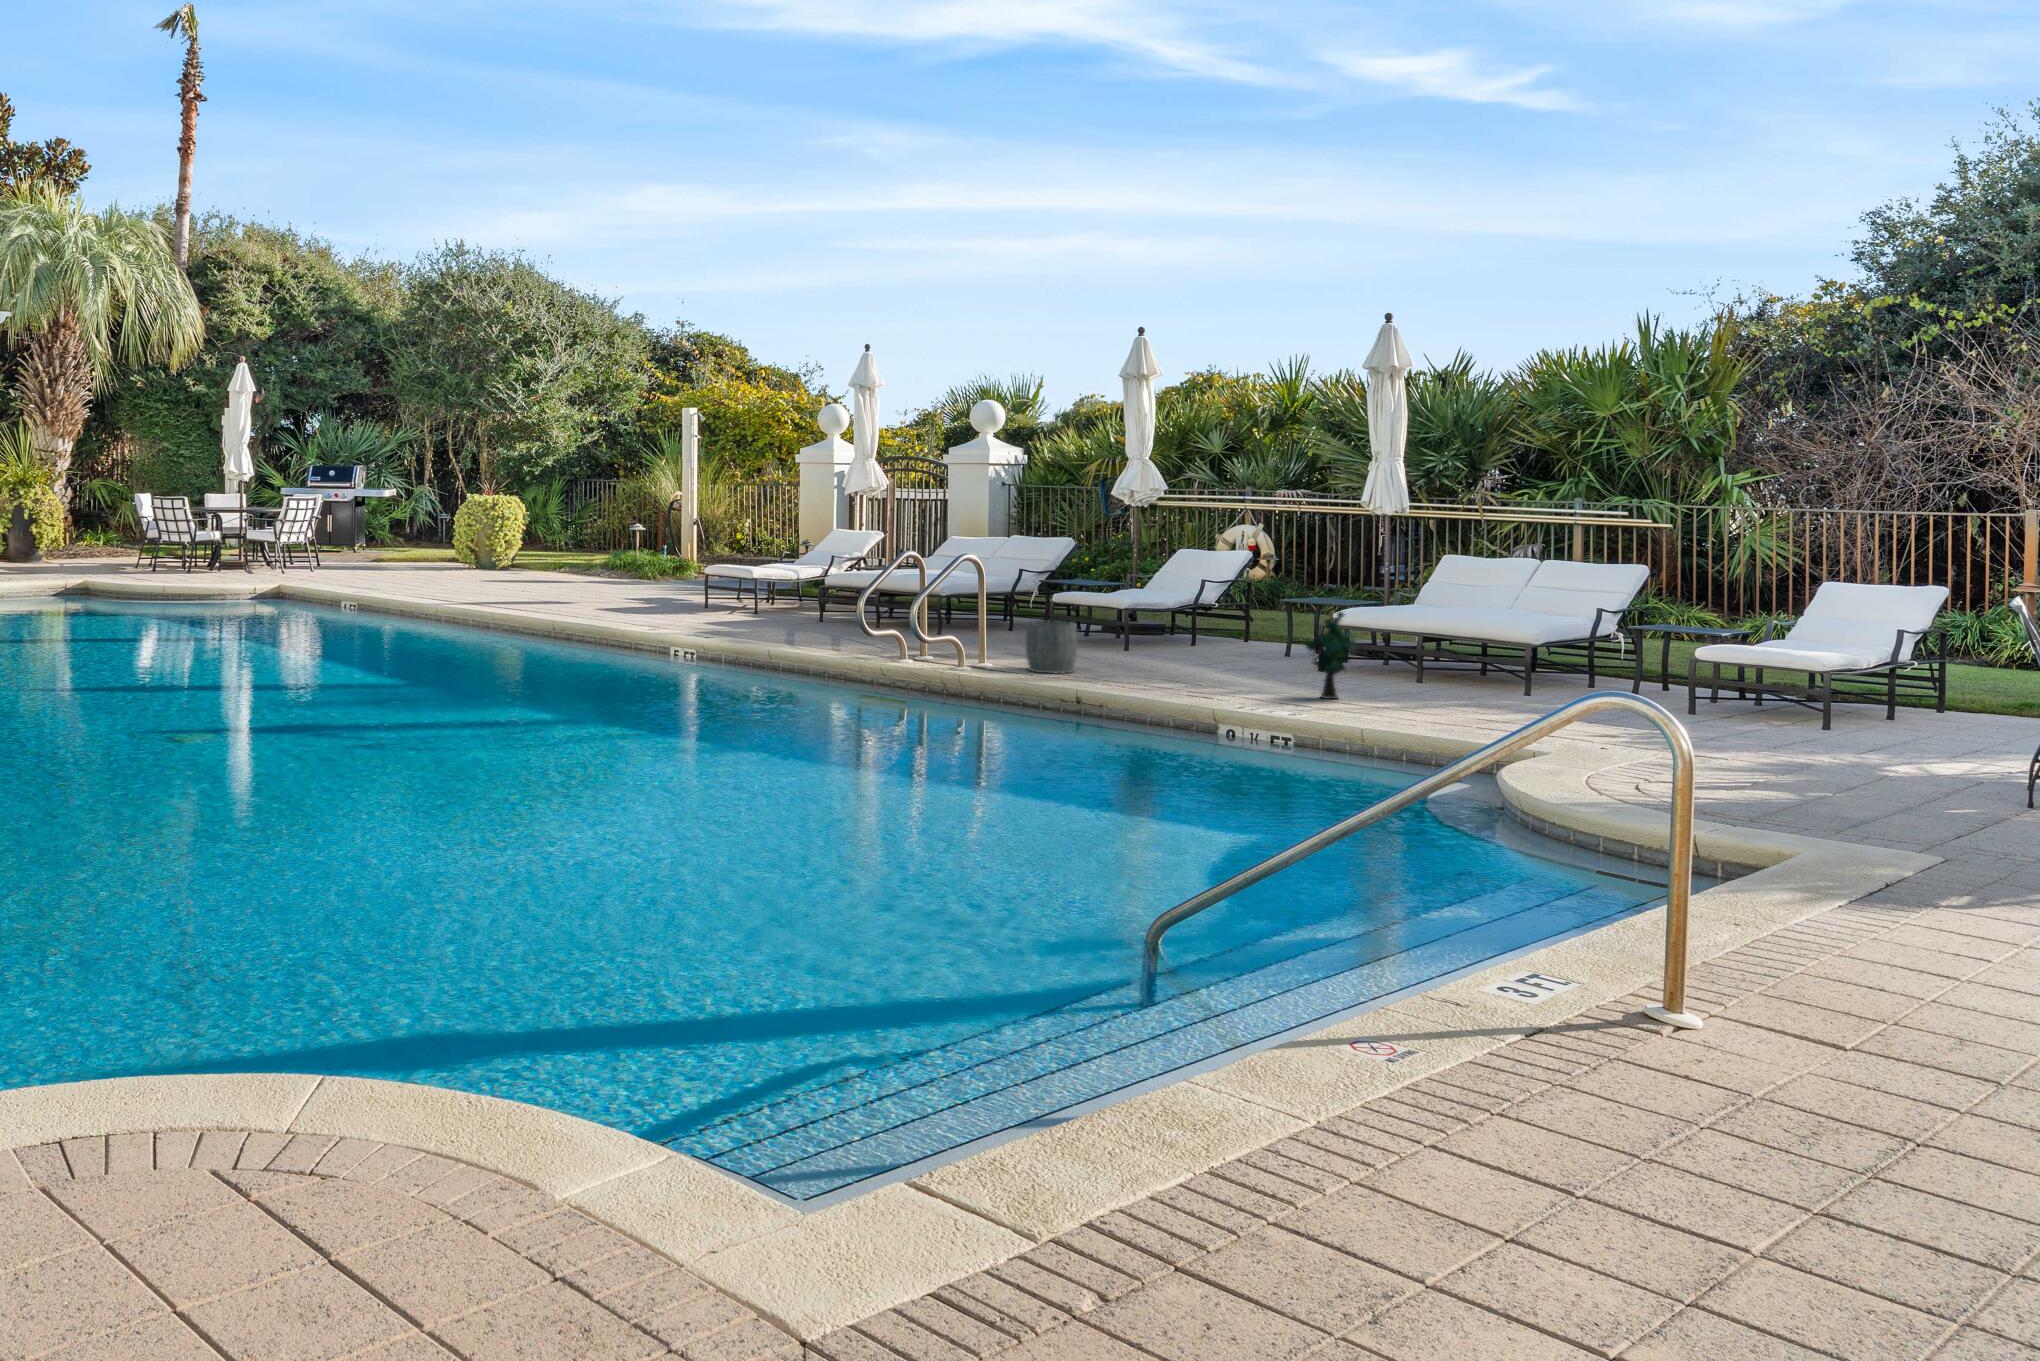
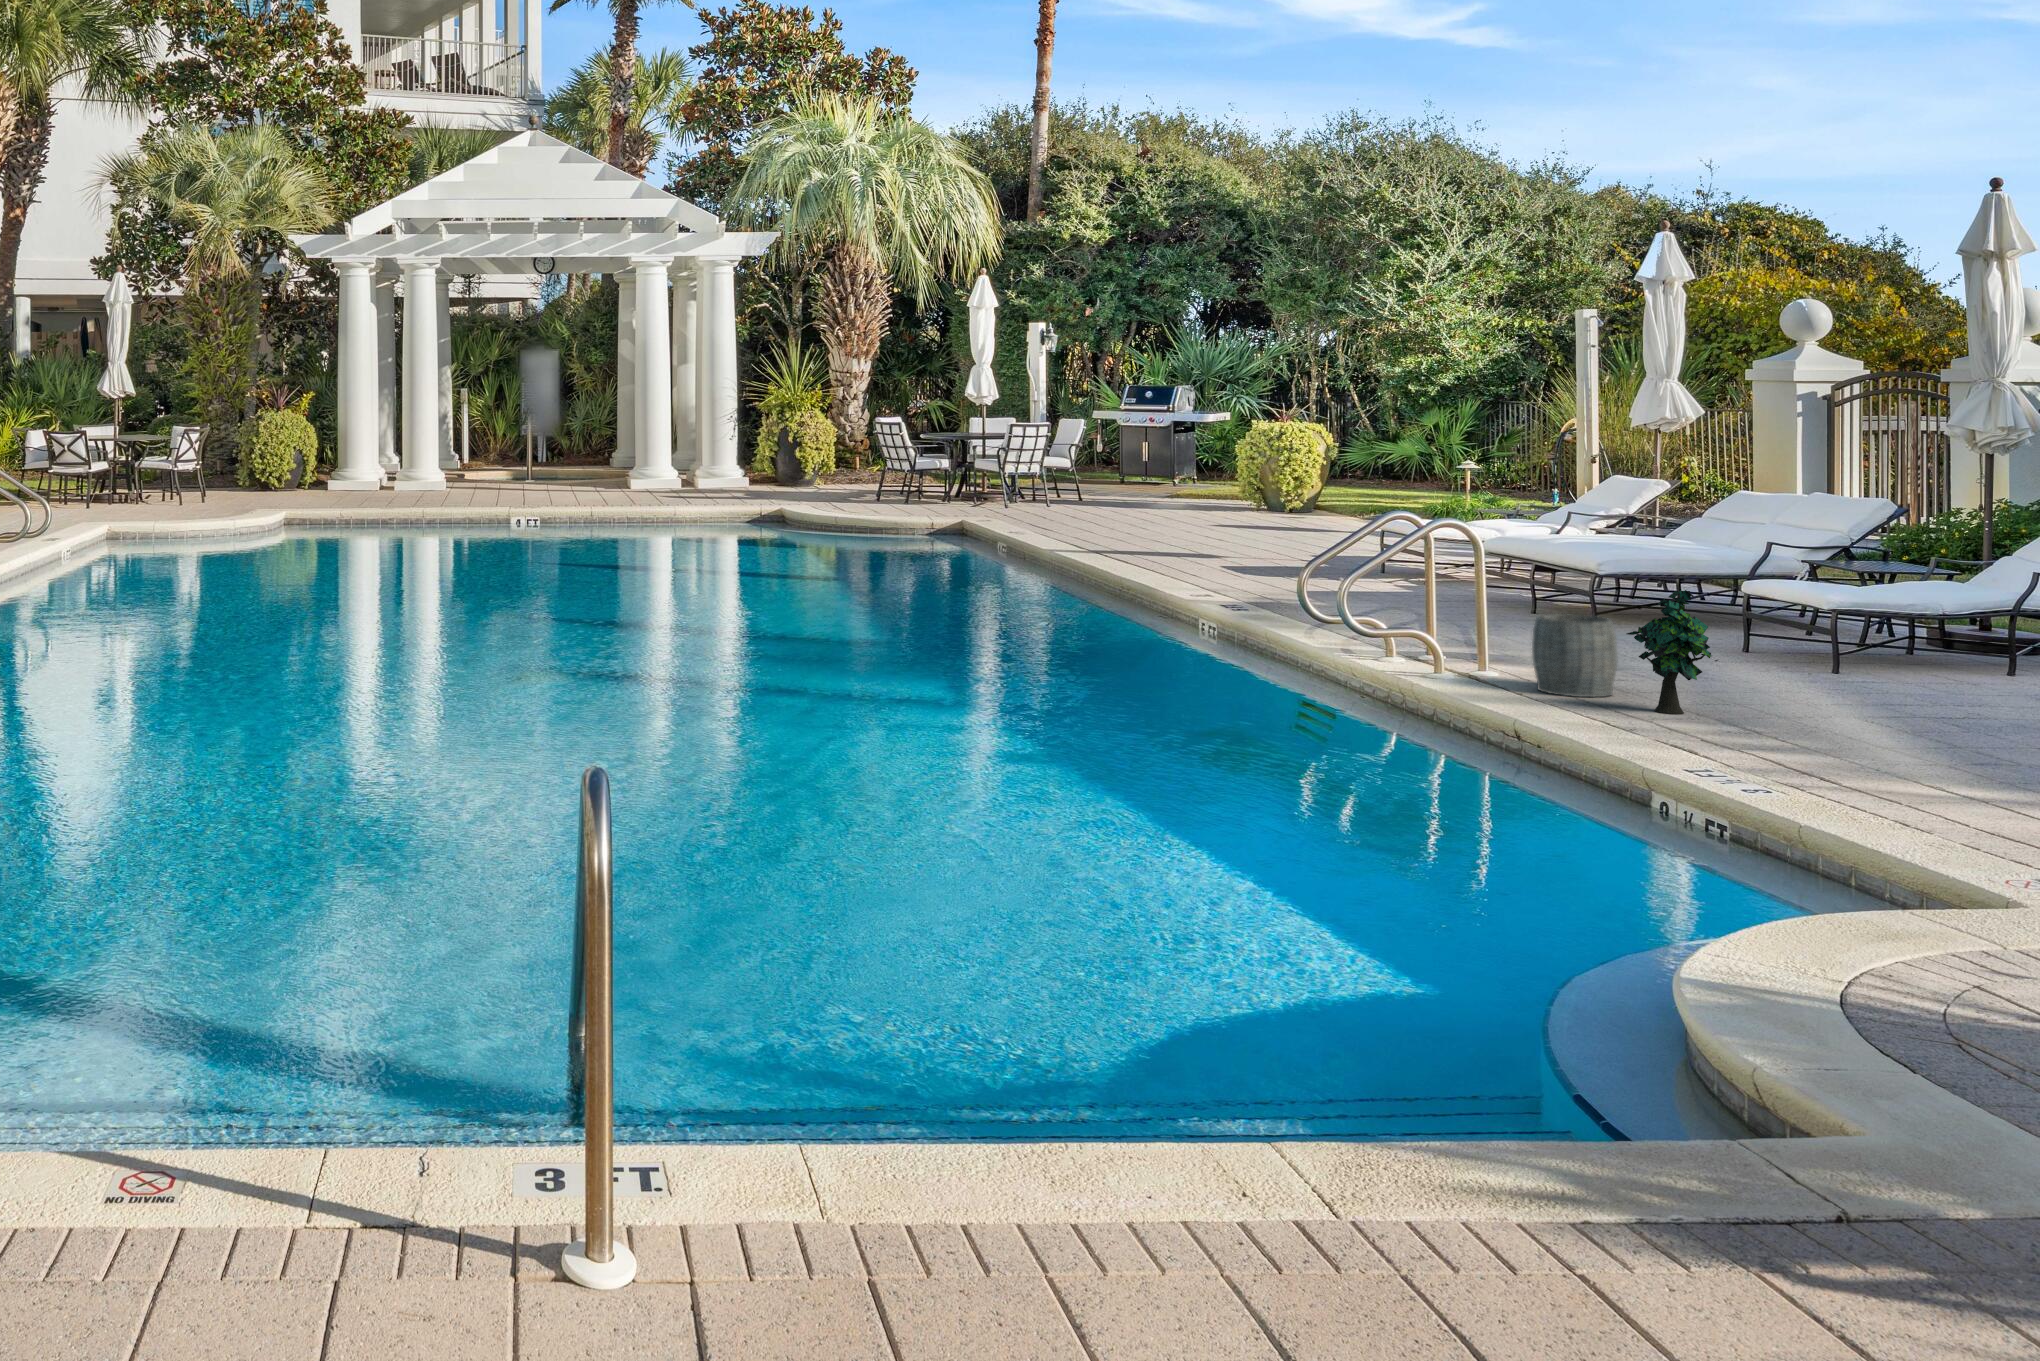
decorative plant: present [1304,612,1356,699] -> present [1626,590,1712,714]

